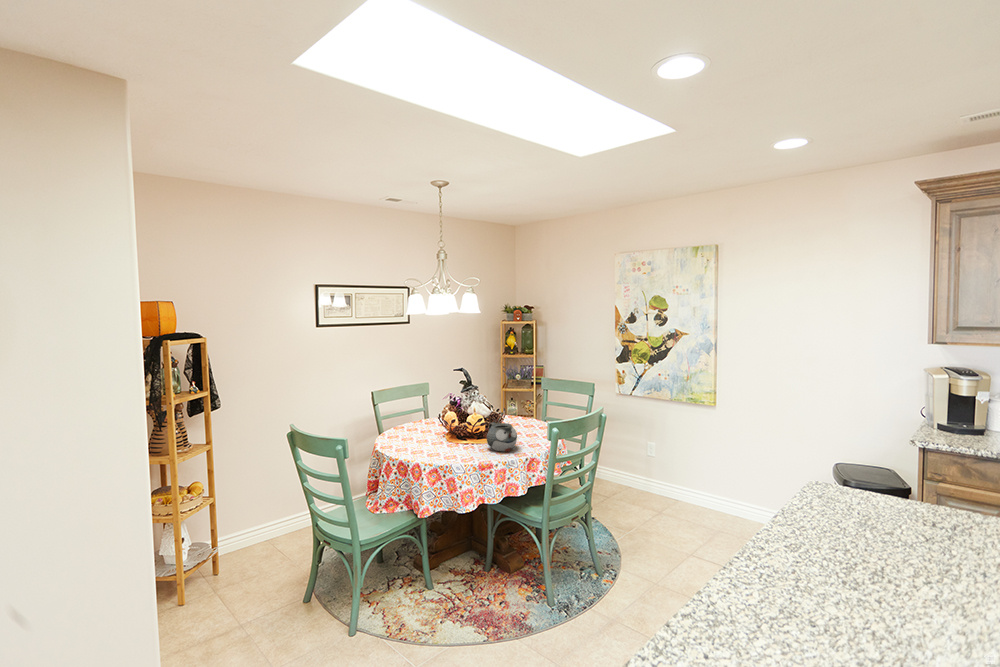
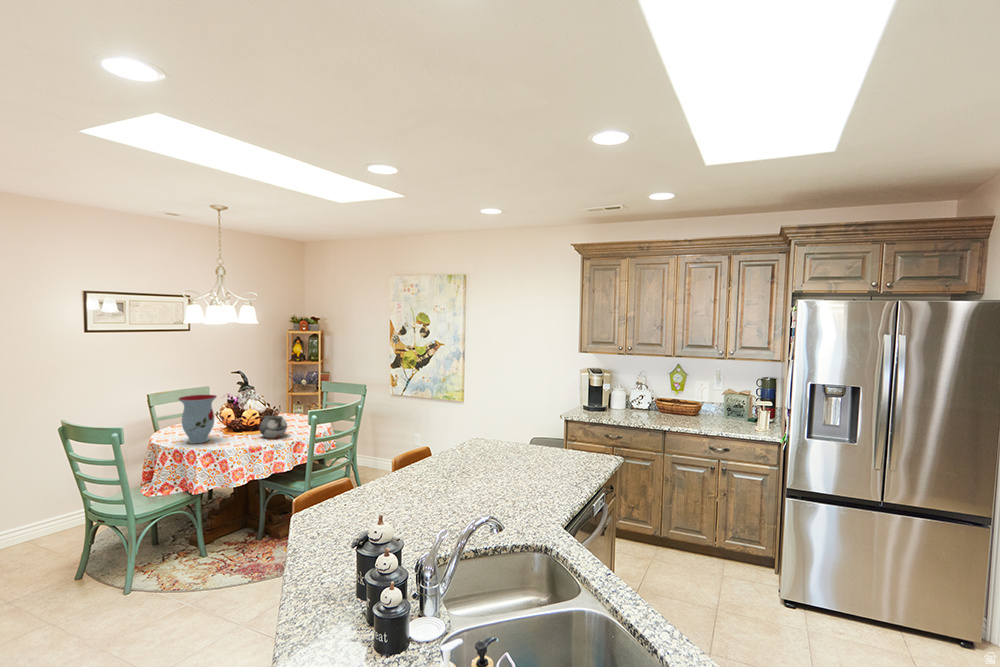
vase: none [401,396,441,454] -> present [178,395,217,444]

